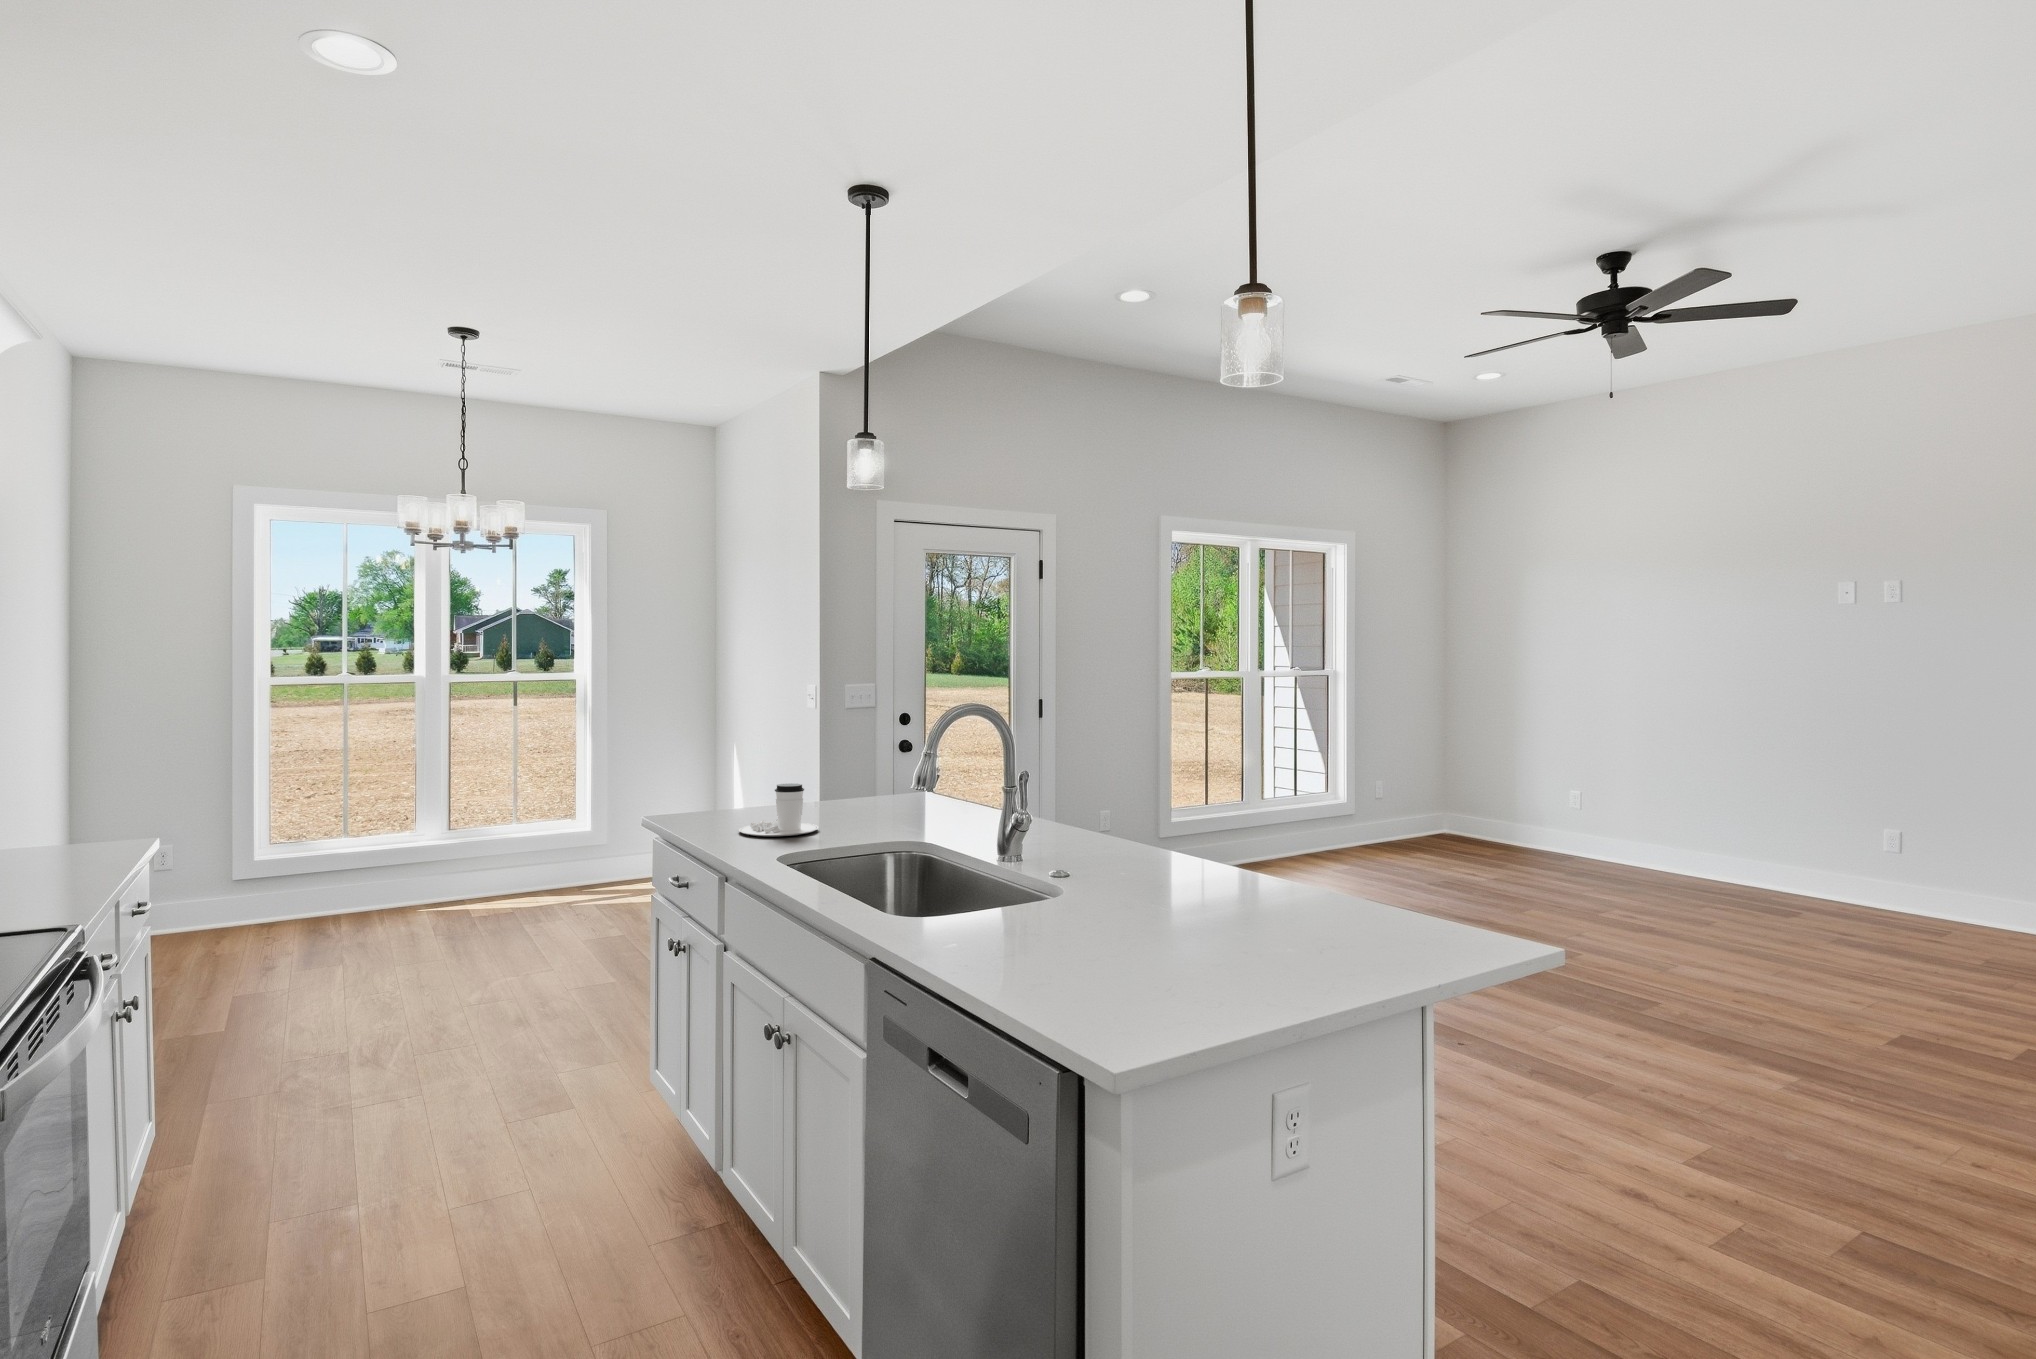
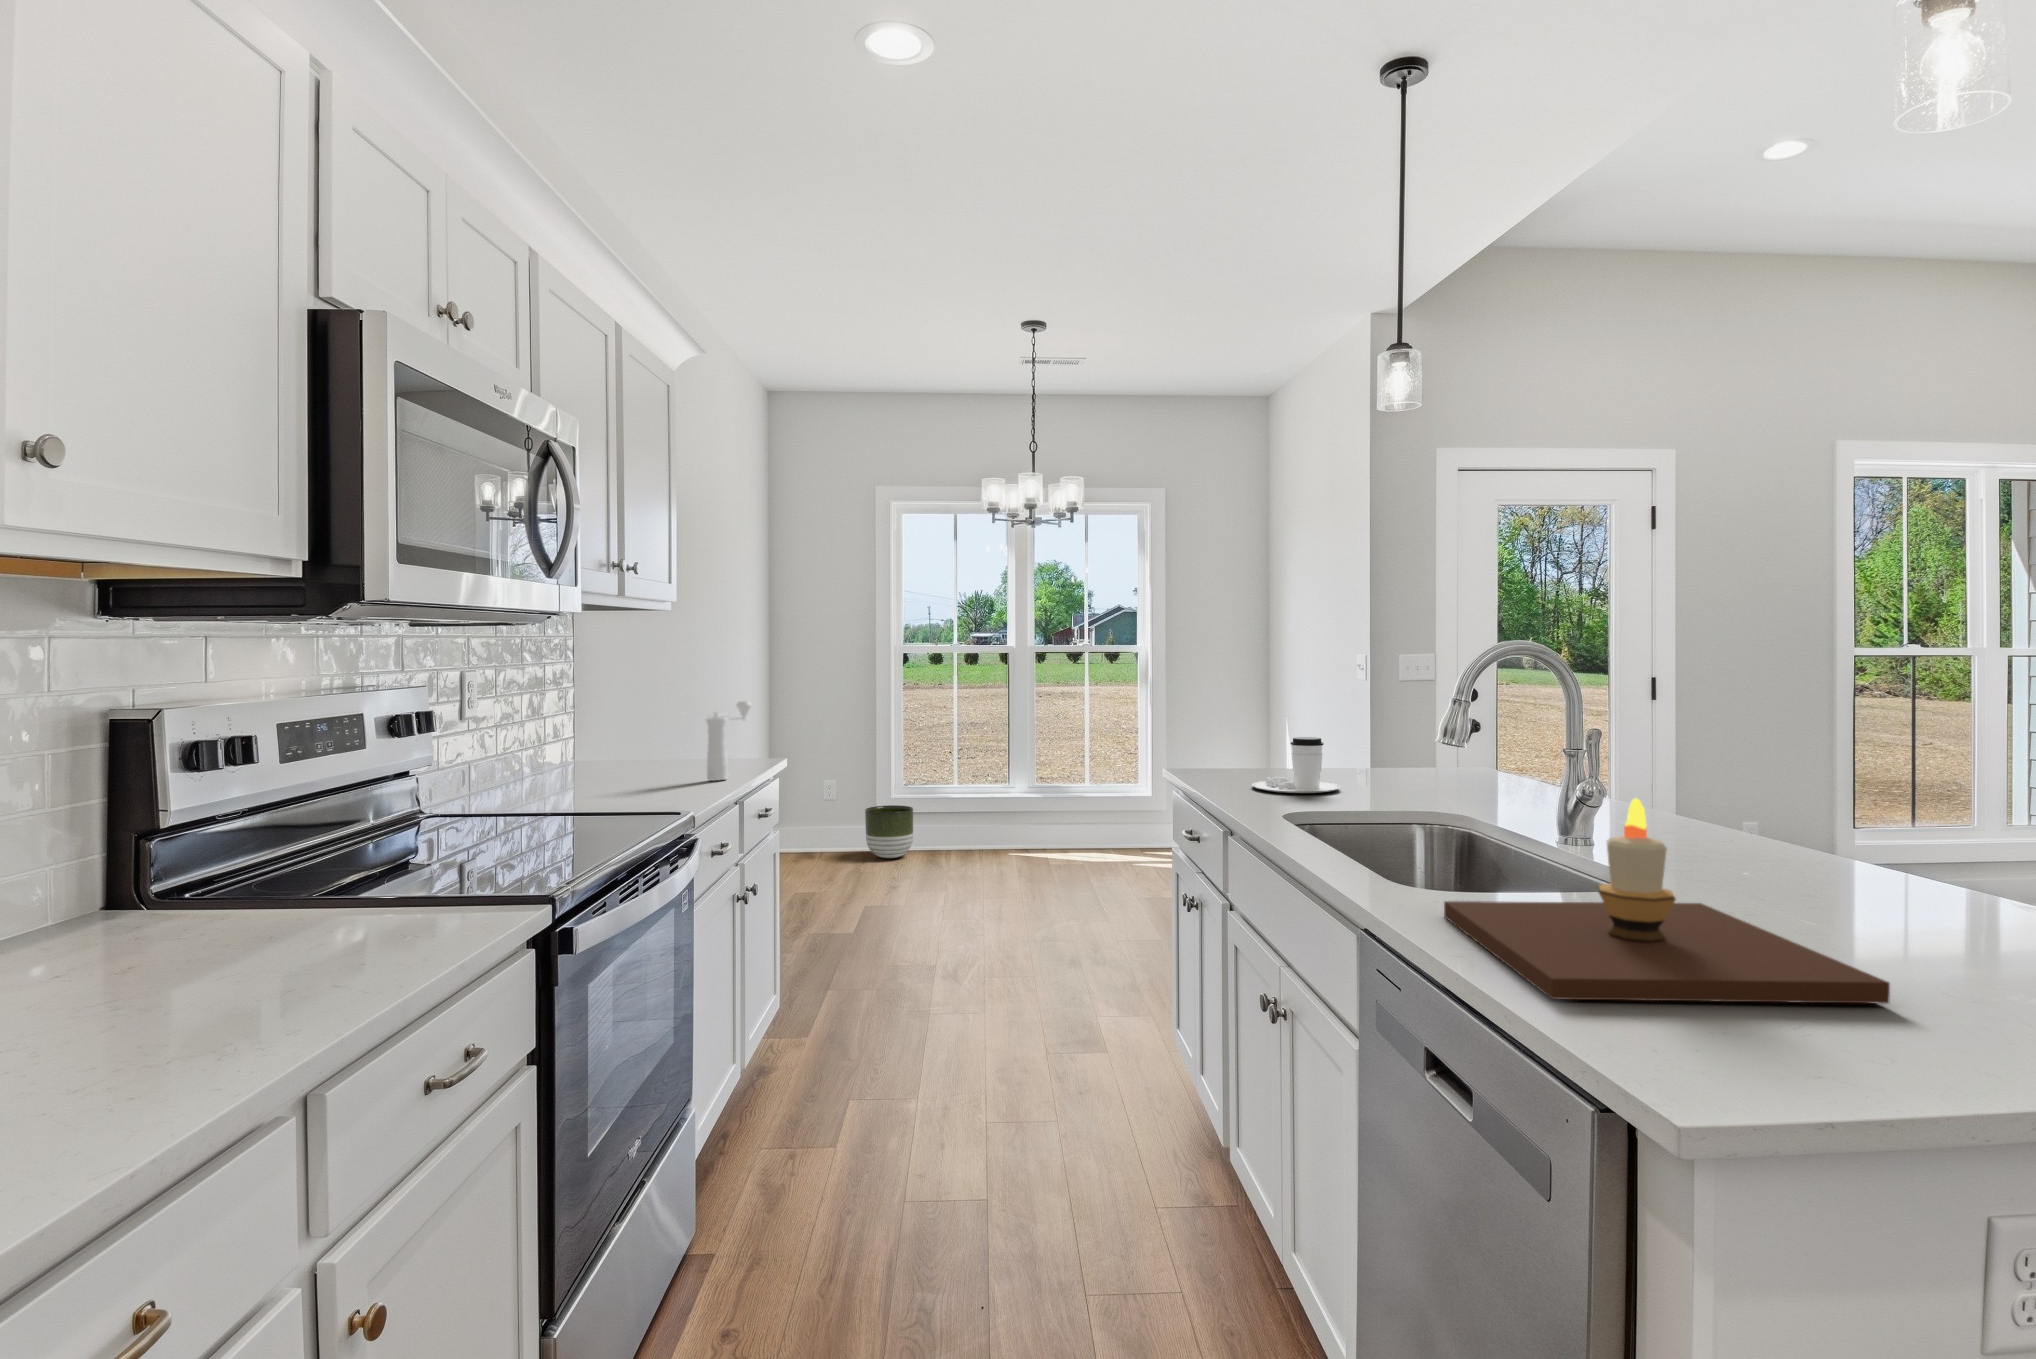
pepper mill: none [42,765,112,868] -> present [706,701,751,781]
candle: none [933,840,1208,995] -> present [1444,798,1890,1004]
planter: none [222,868,292,933] -> present [865,805,913,858]

